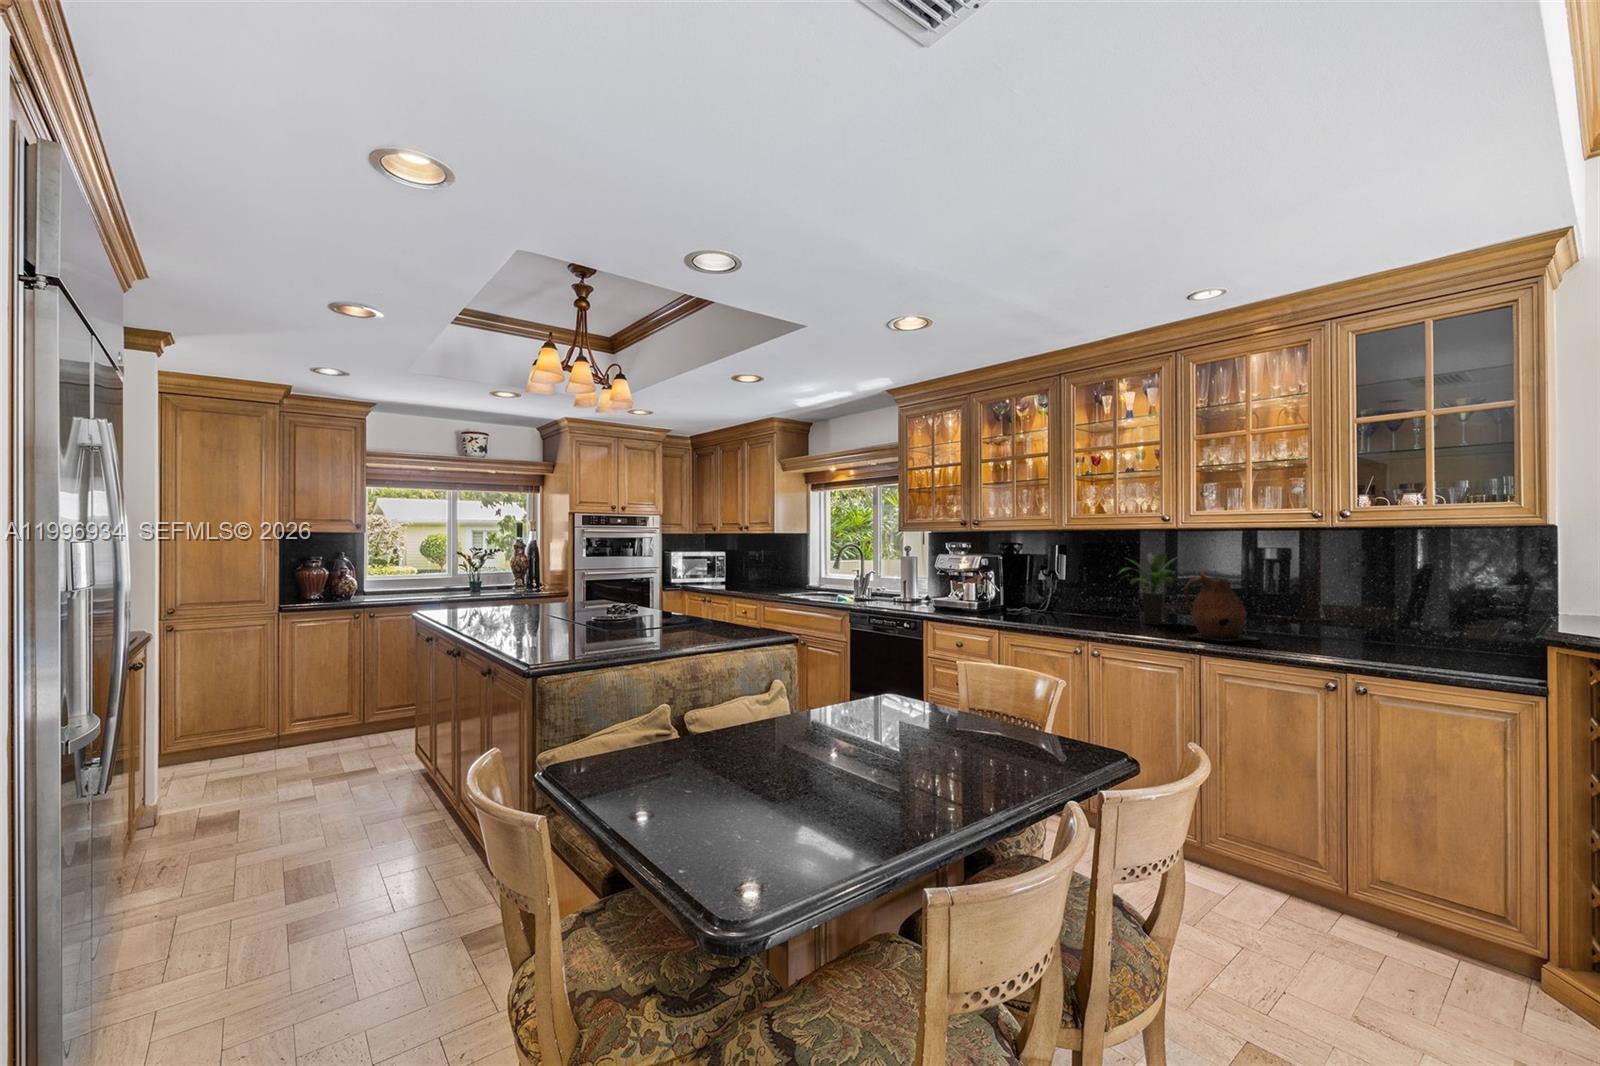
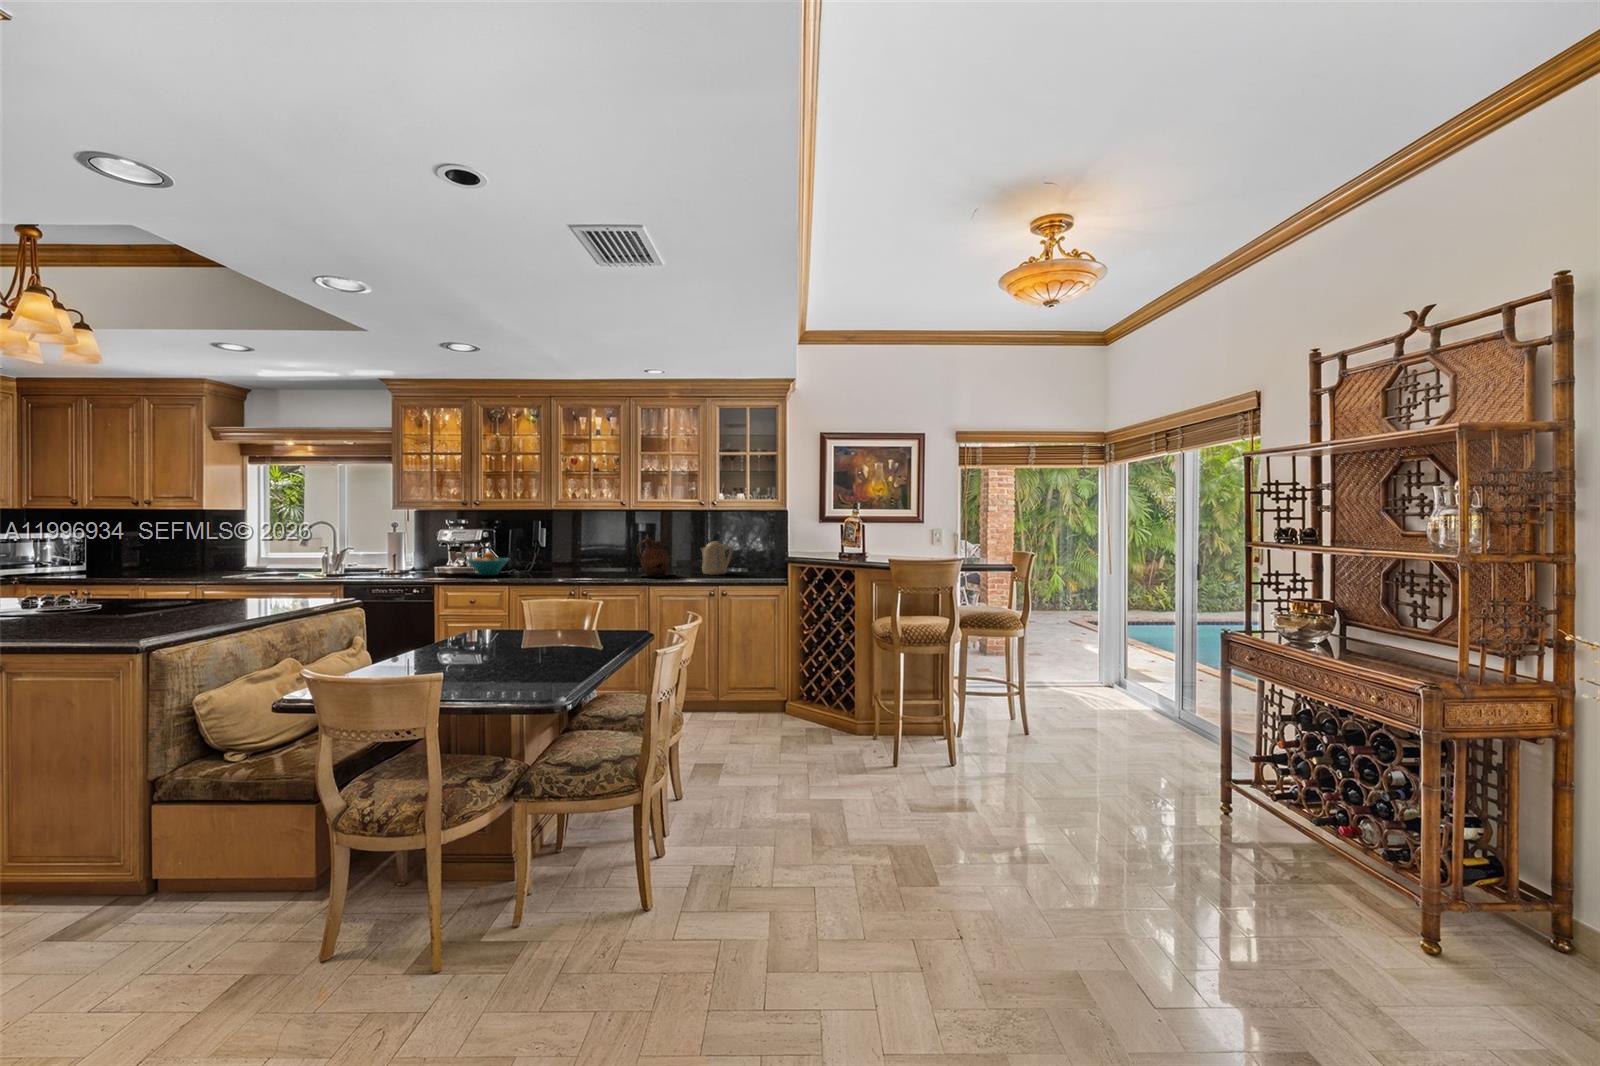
potted plant: present [1119,553,1175,625] -> none [590,525,631,573]
kettle: none [1314,584,1388,648] -> present [701,541,732,575]
fruit bowl: none [961,585,1013,614] -> present [467,552,509,575]

